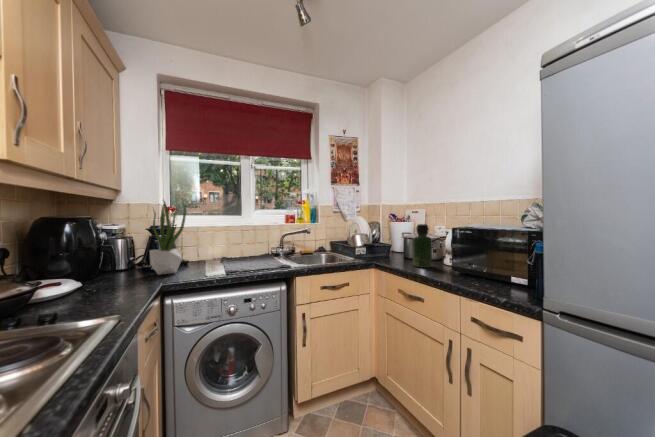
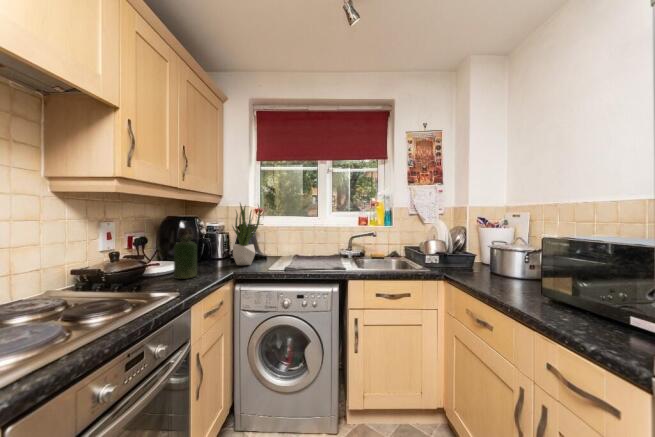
bottle: present [413,224,432,268] -> present [174,228,197,279]

